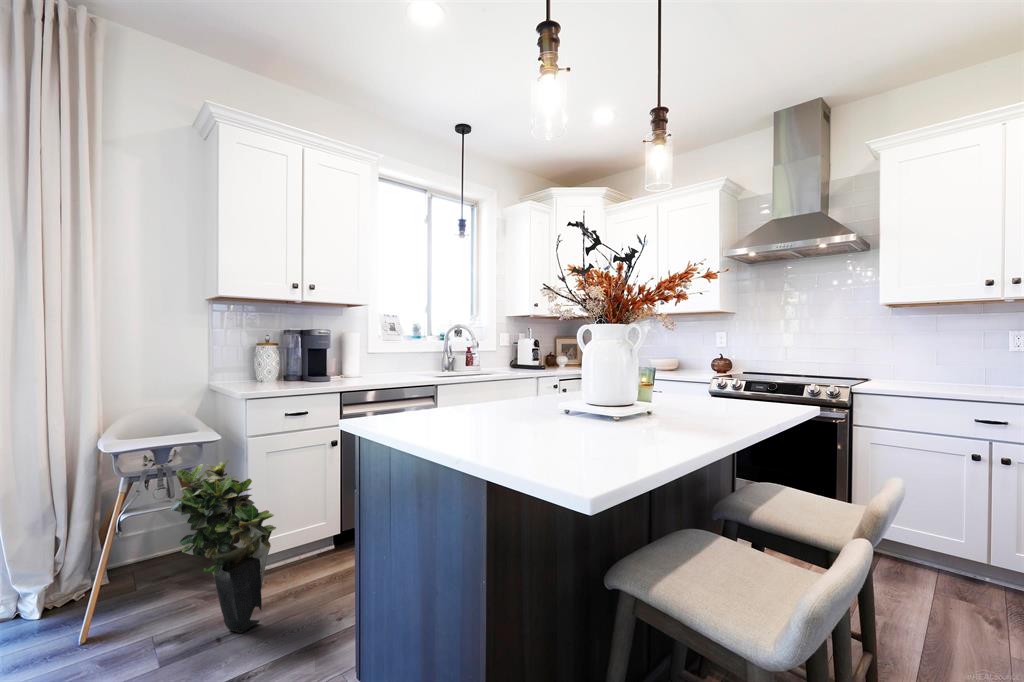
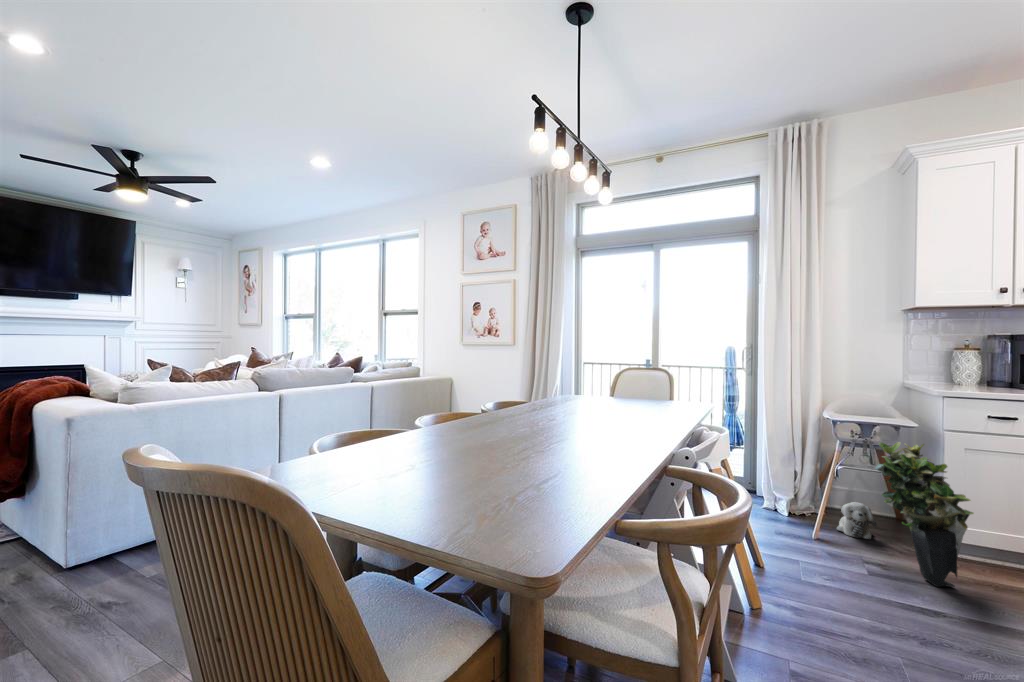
plush toy: none [121,555,175,608] -> present [837,502,877,539]

